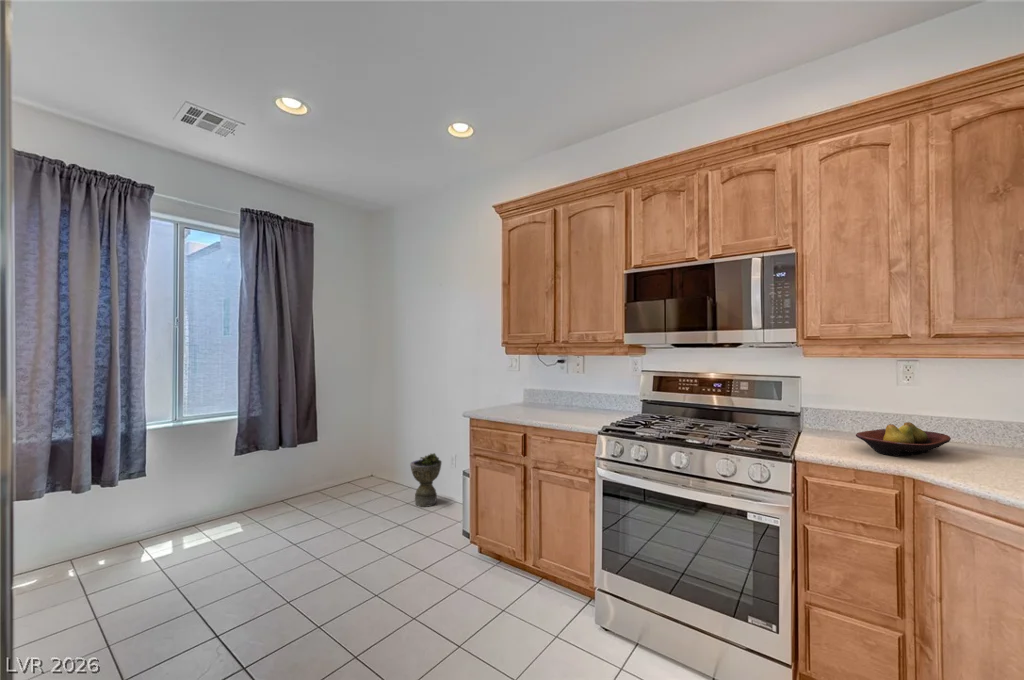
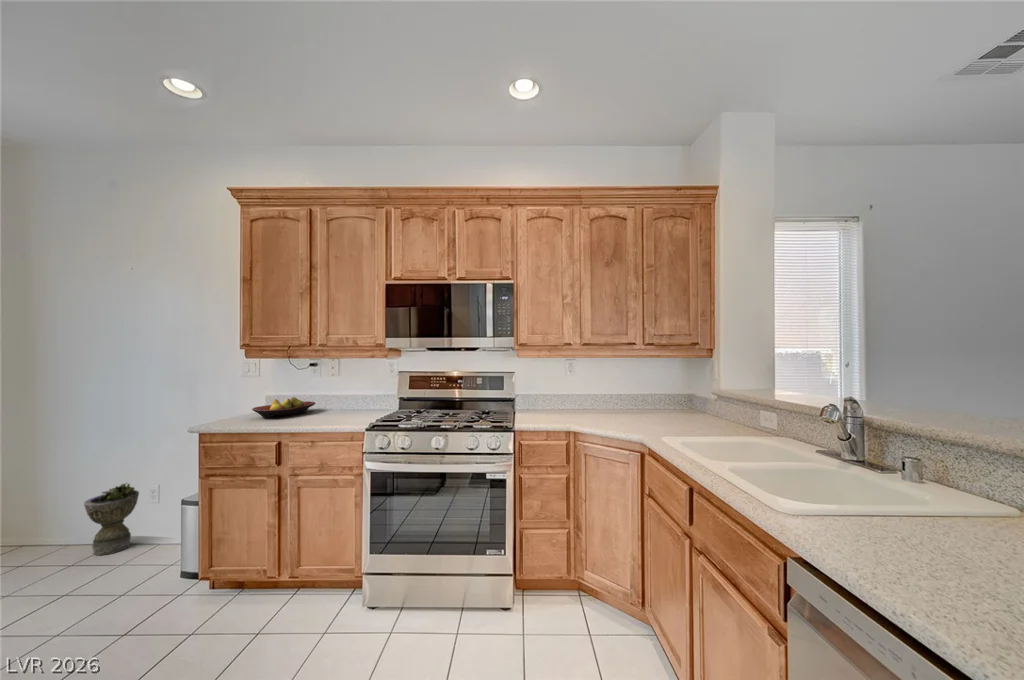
fruit bowl: present [856,422,951,456] -> present [252,397,315,418]

